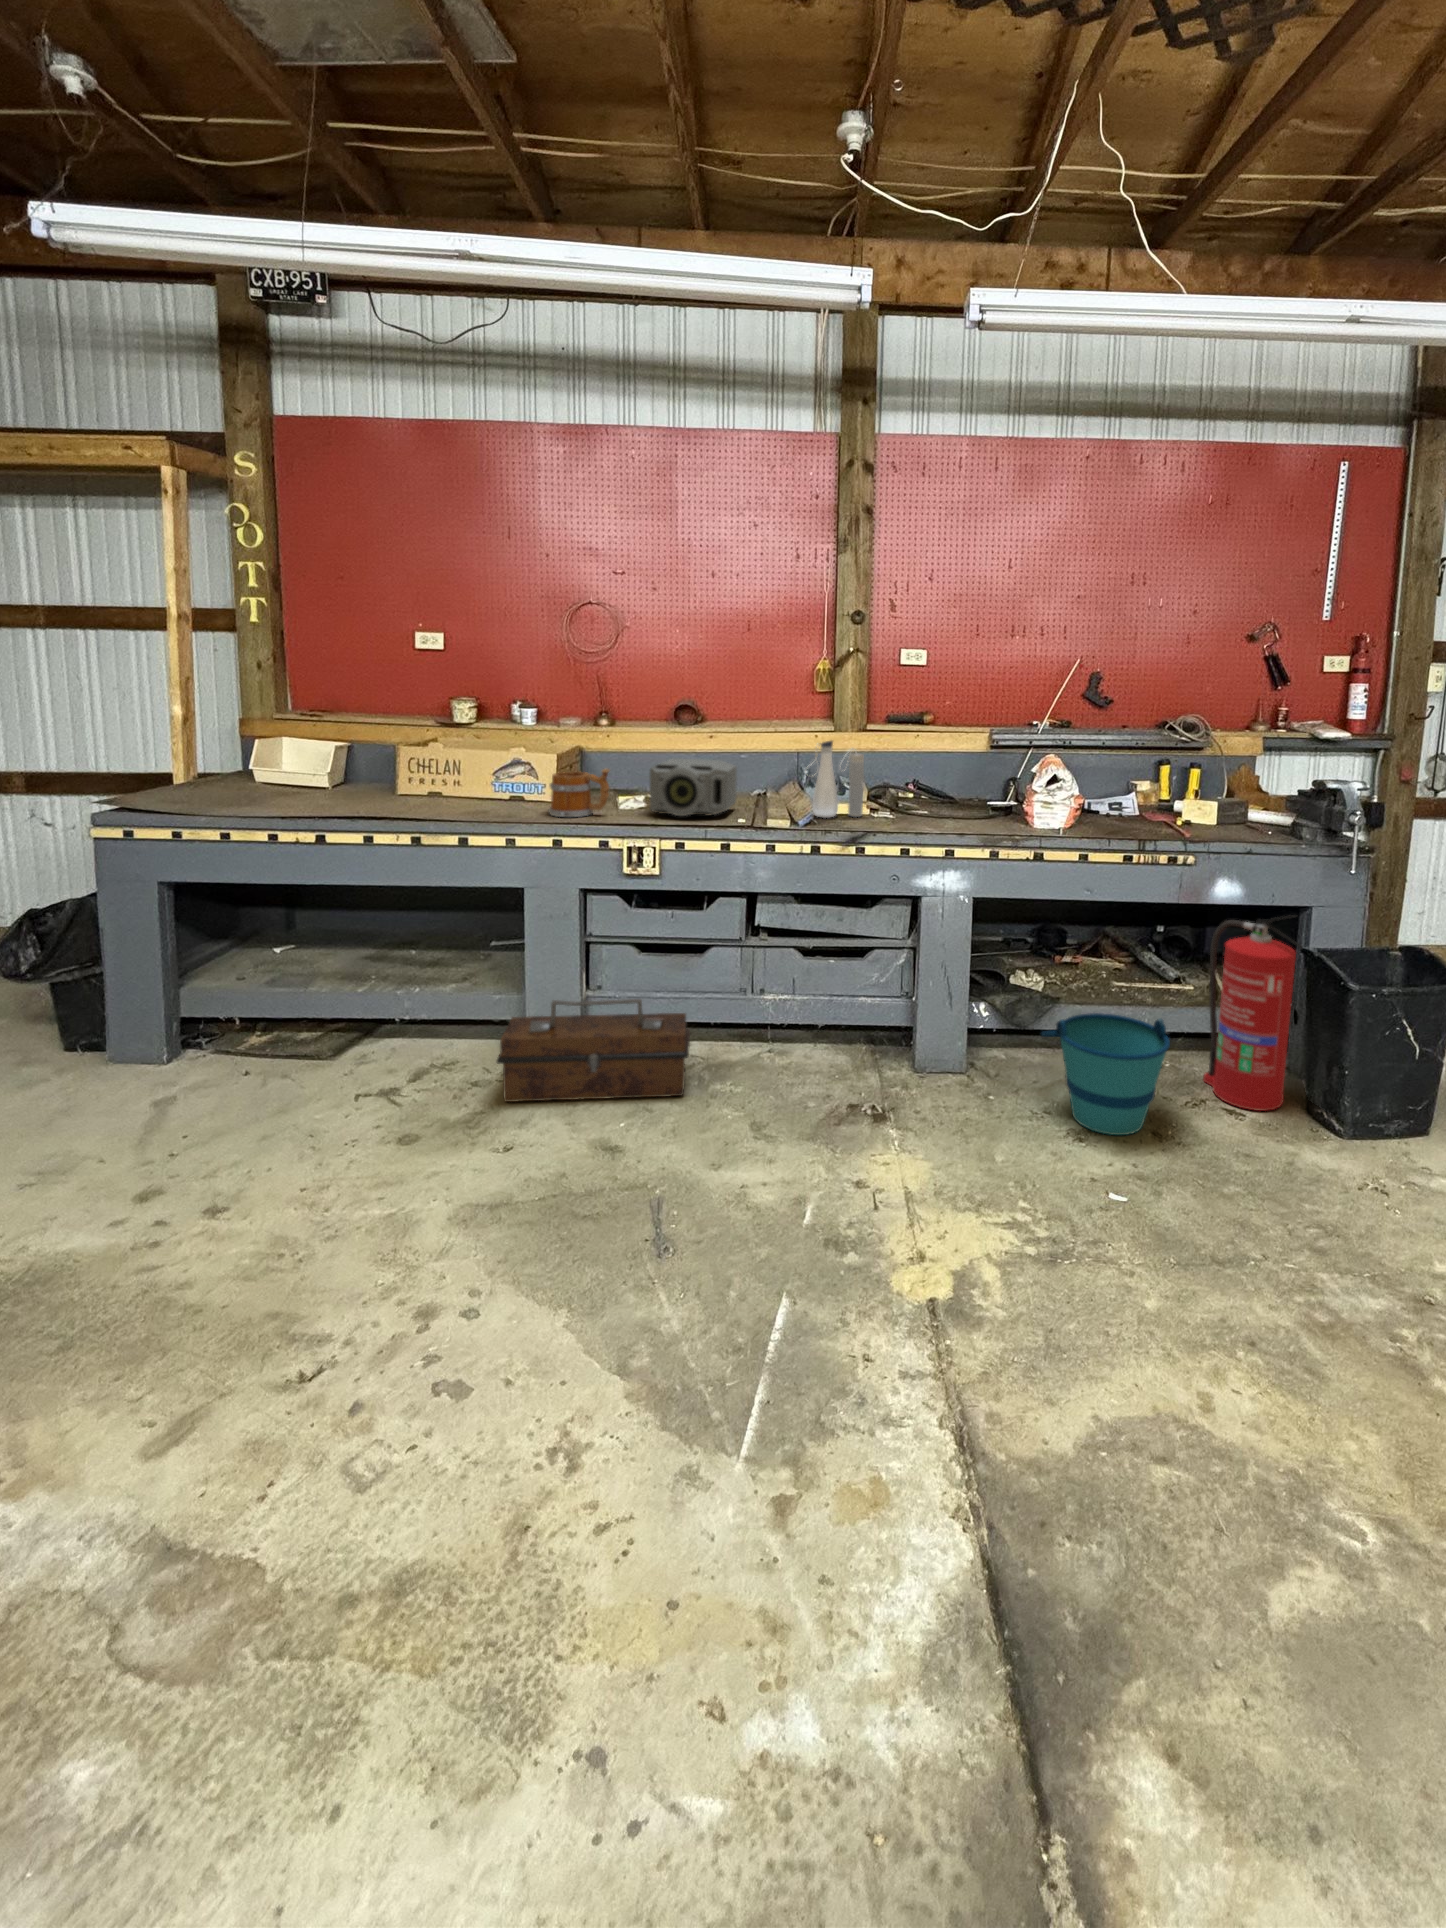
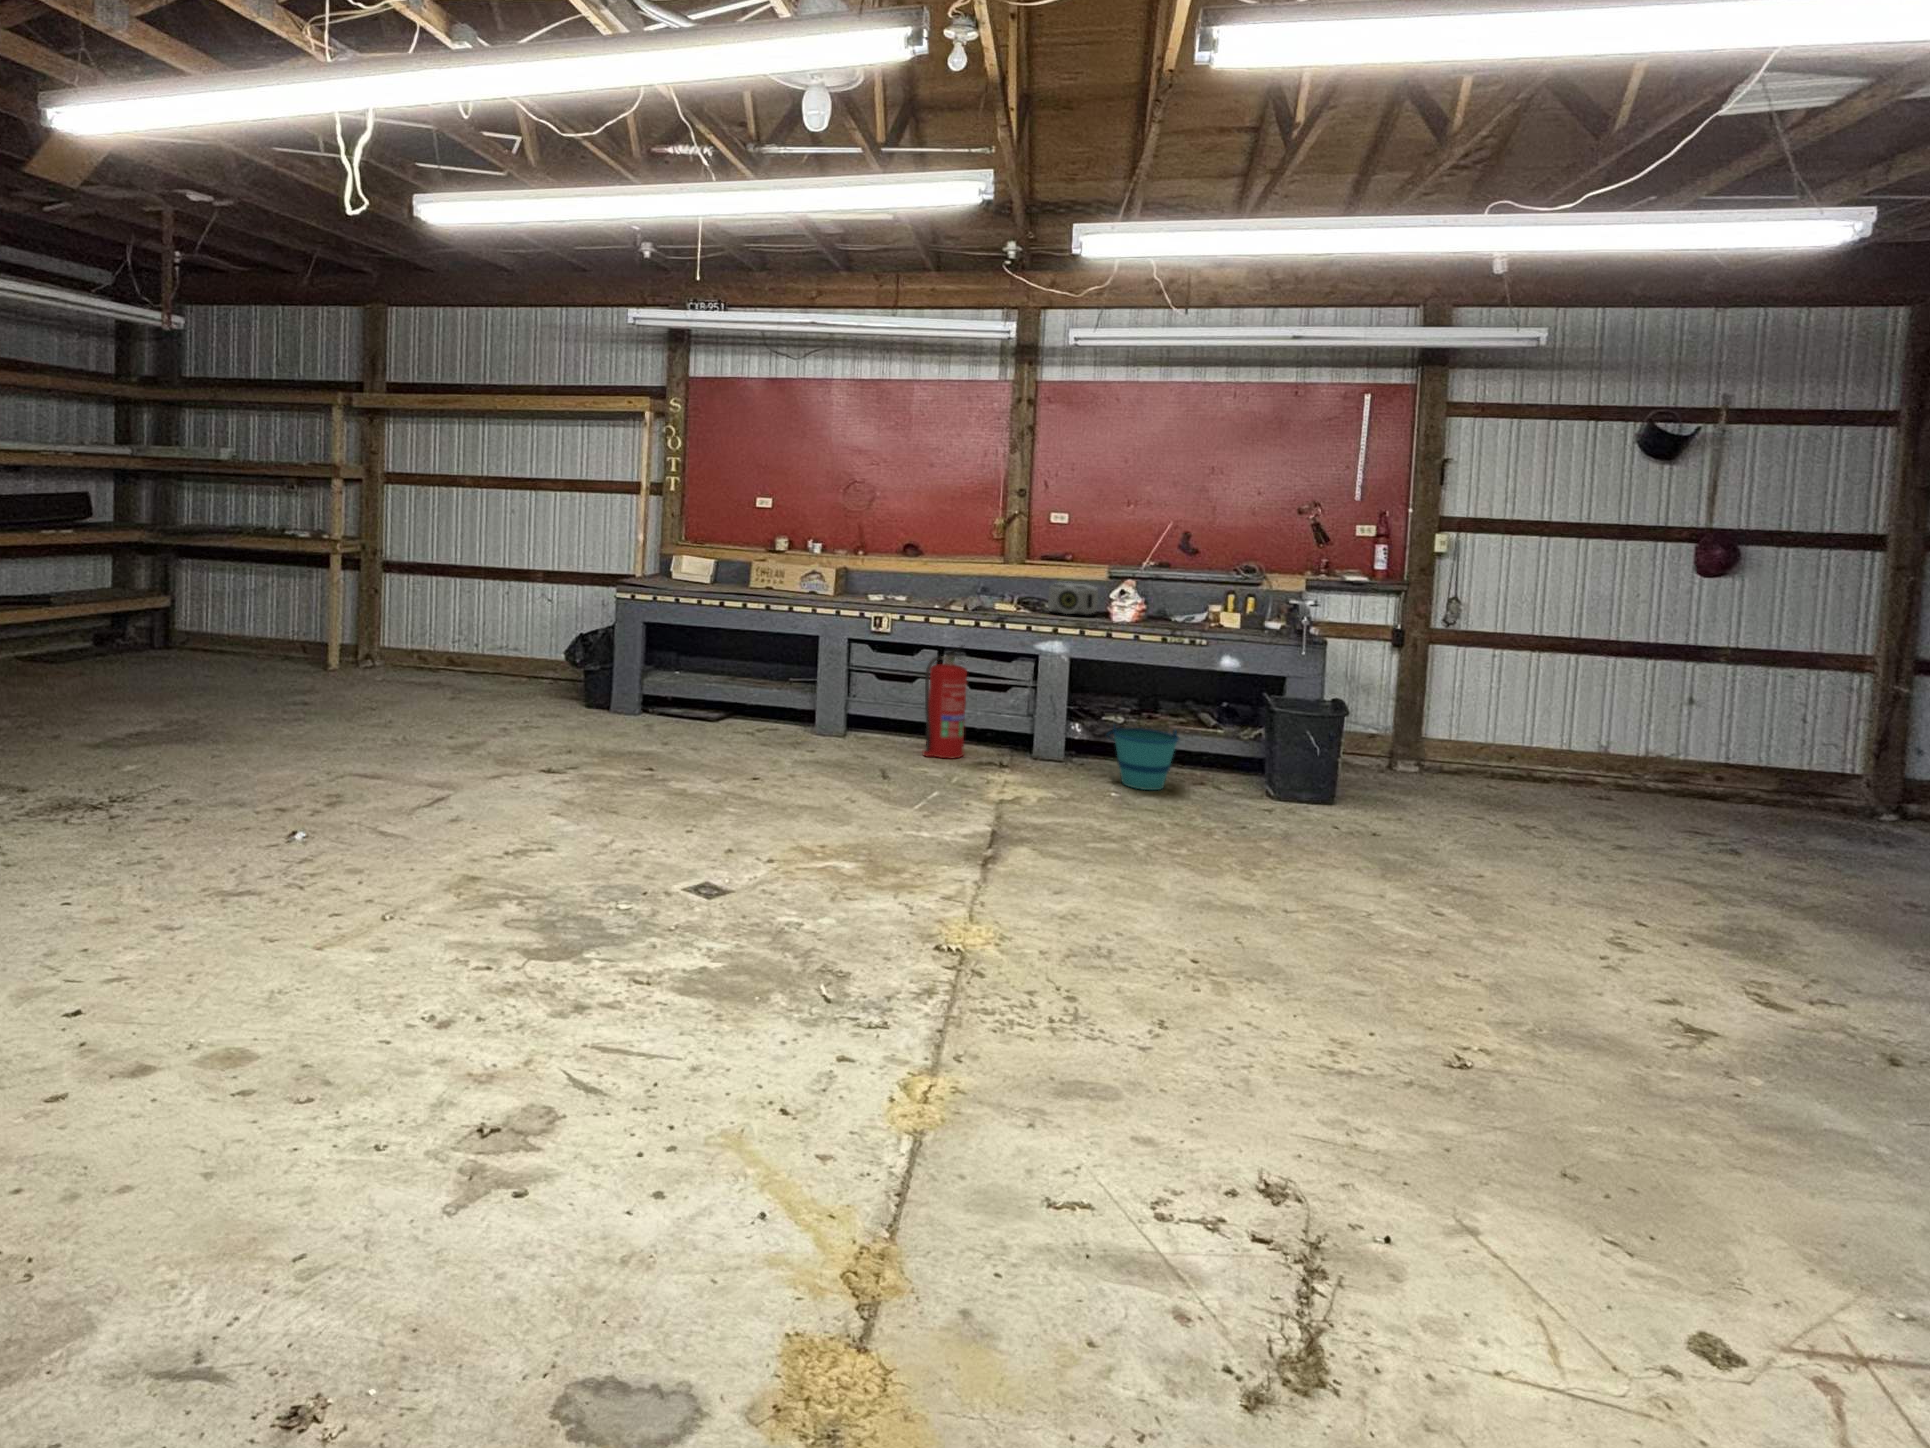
water bottle: present [812,741,864,818] -> none [978,566,1013,611]
speaker: present [650,759,737,816] -> present [1048,583,1098,615]
mug: present [549,769,610,817] -> none [834,576,868,602]
fire extinguisher: present [1203,915,1302,1111] -> present [923,645,967,758]
toolbox: present [497,999,690,1102] -> none [805,695,905,752]

